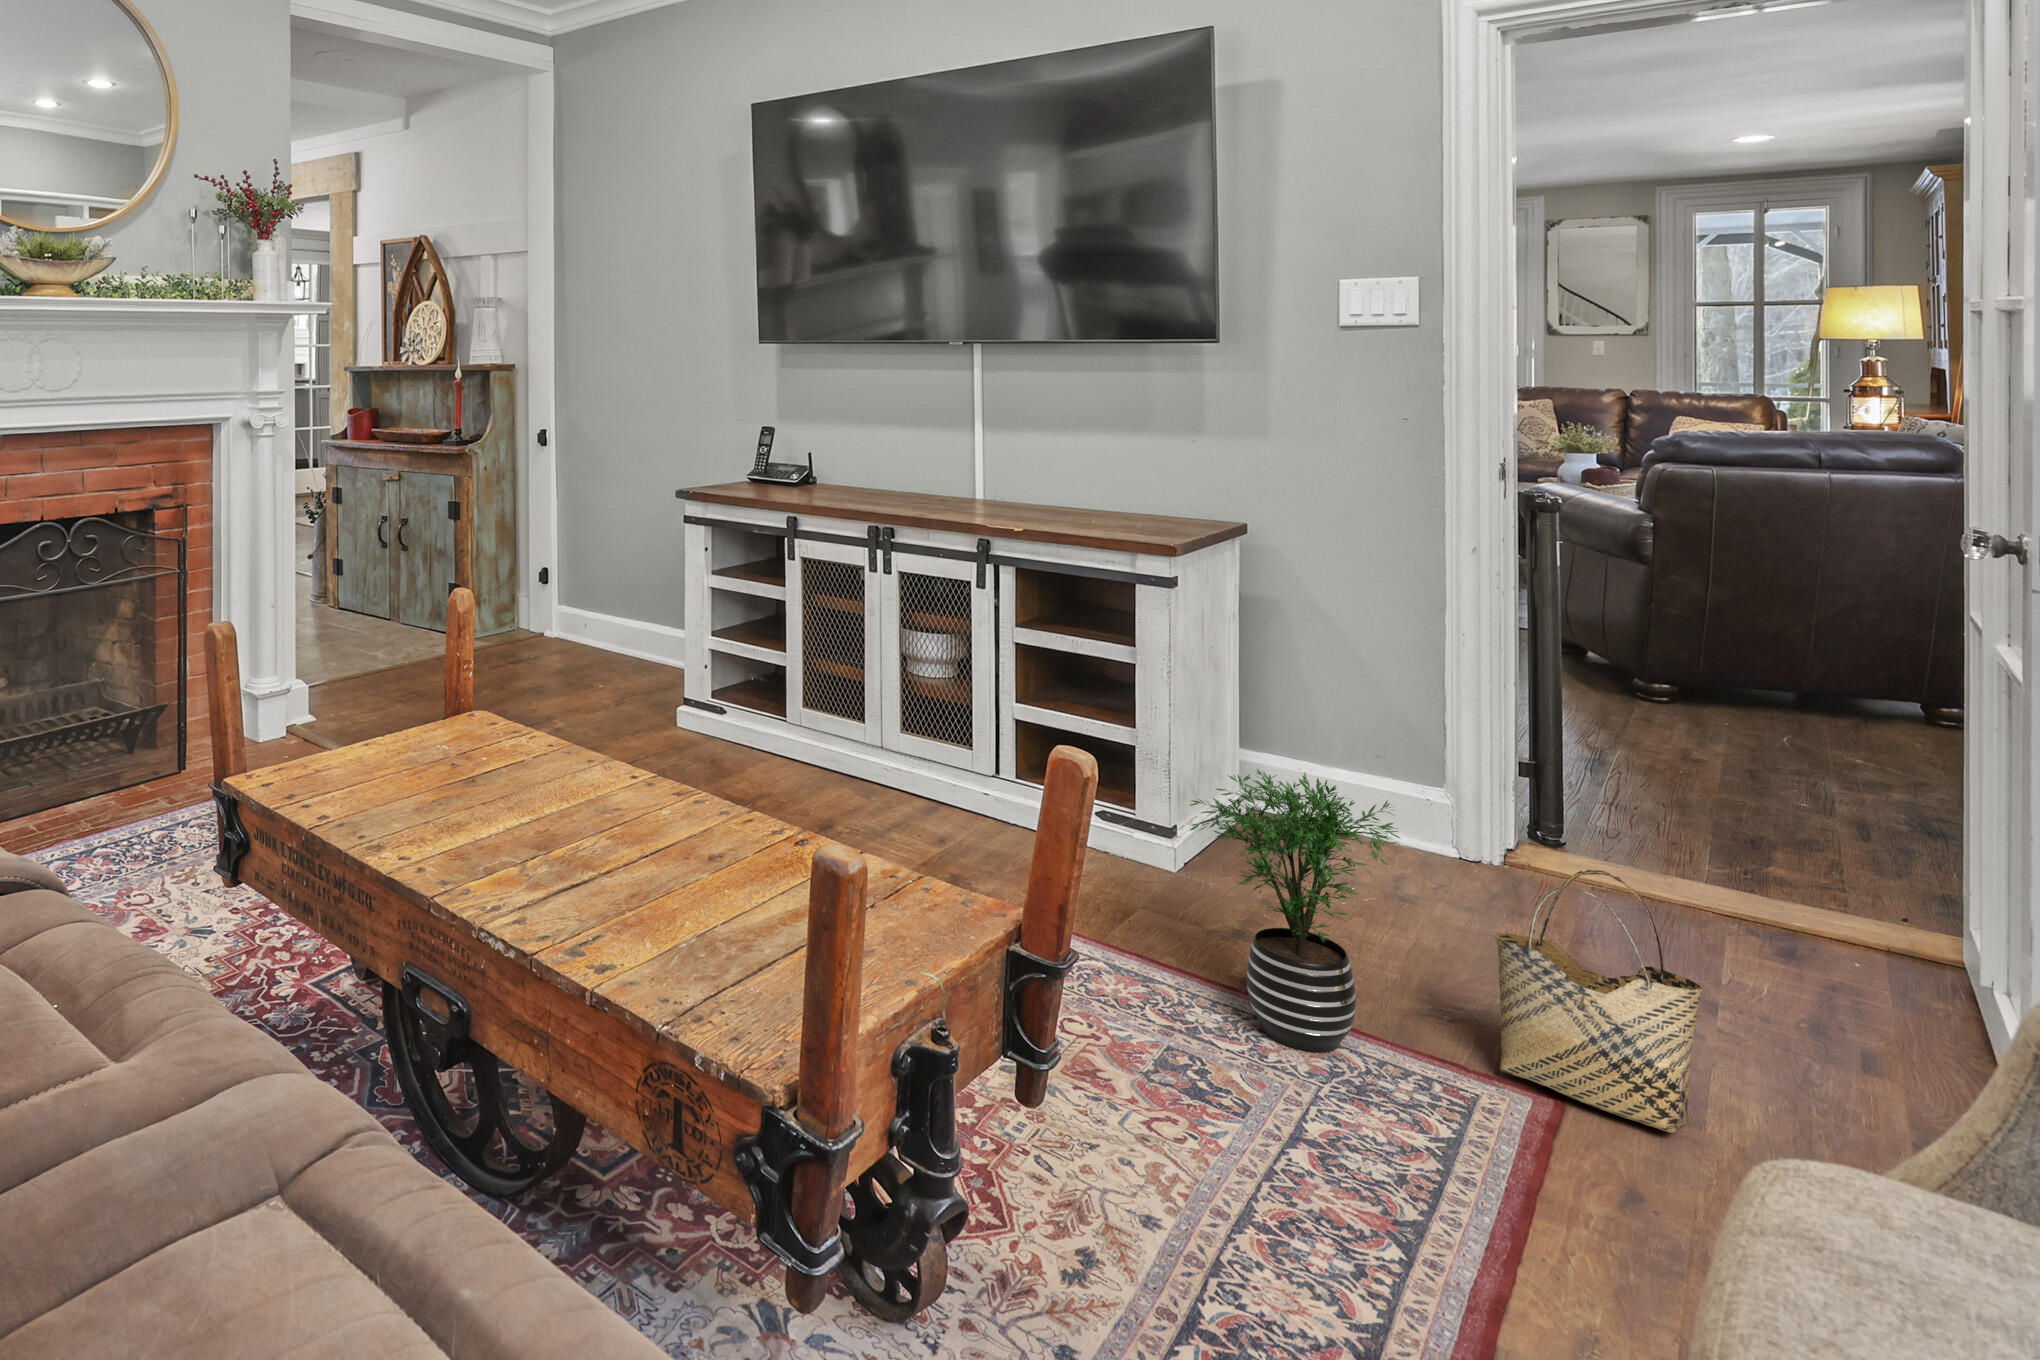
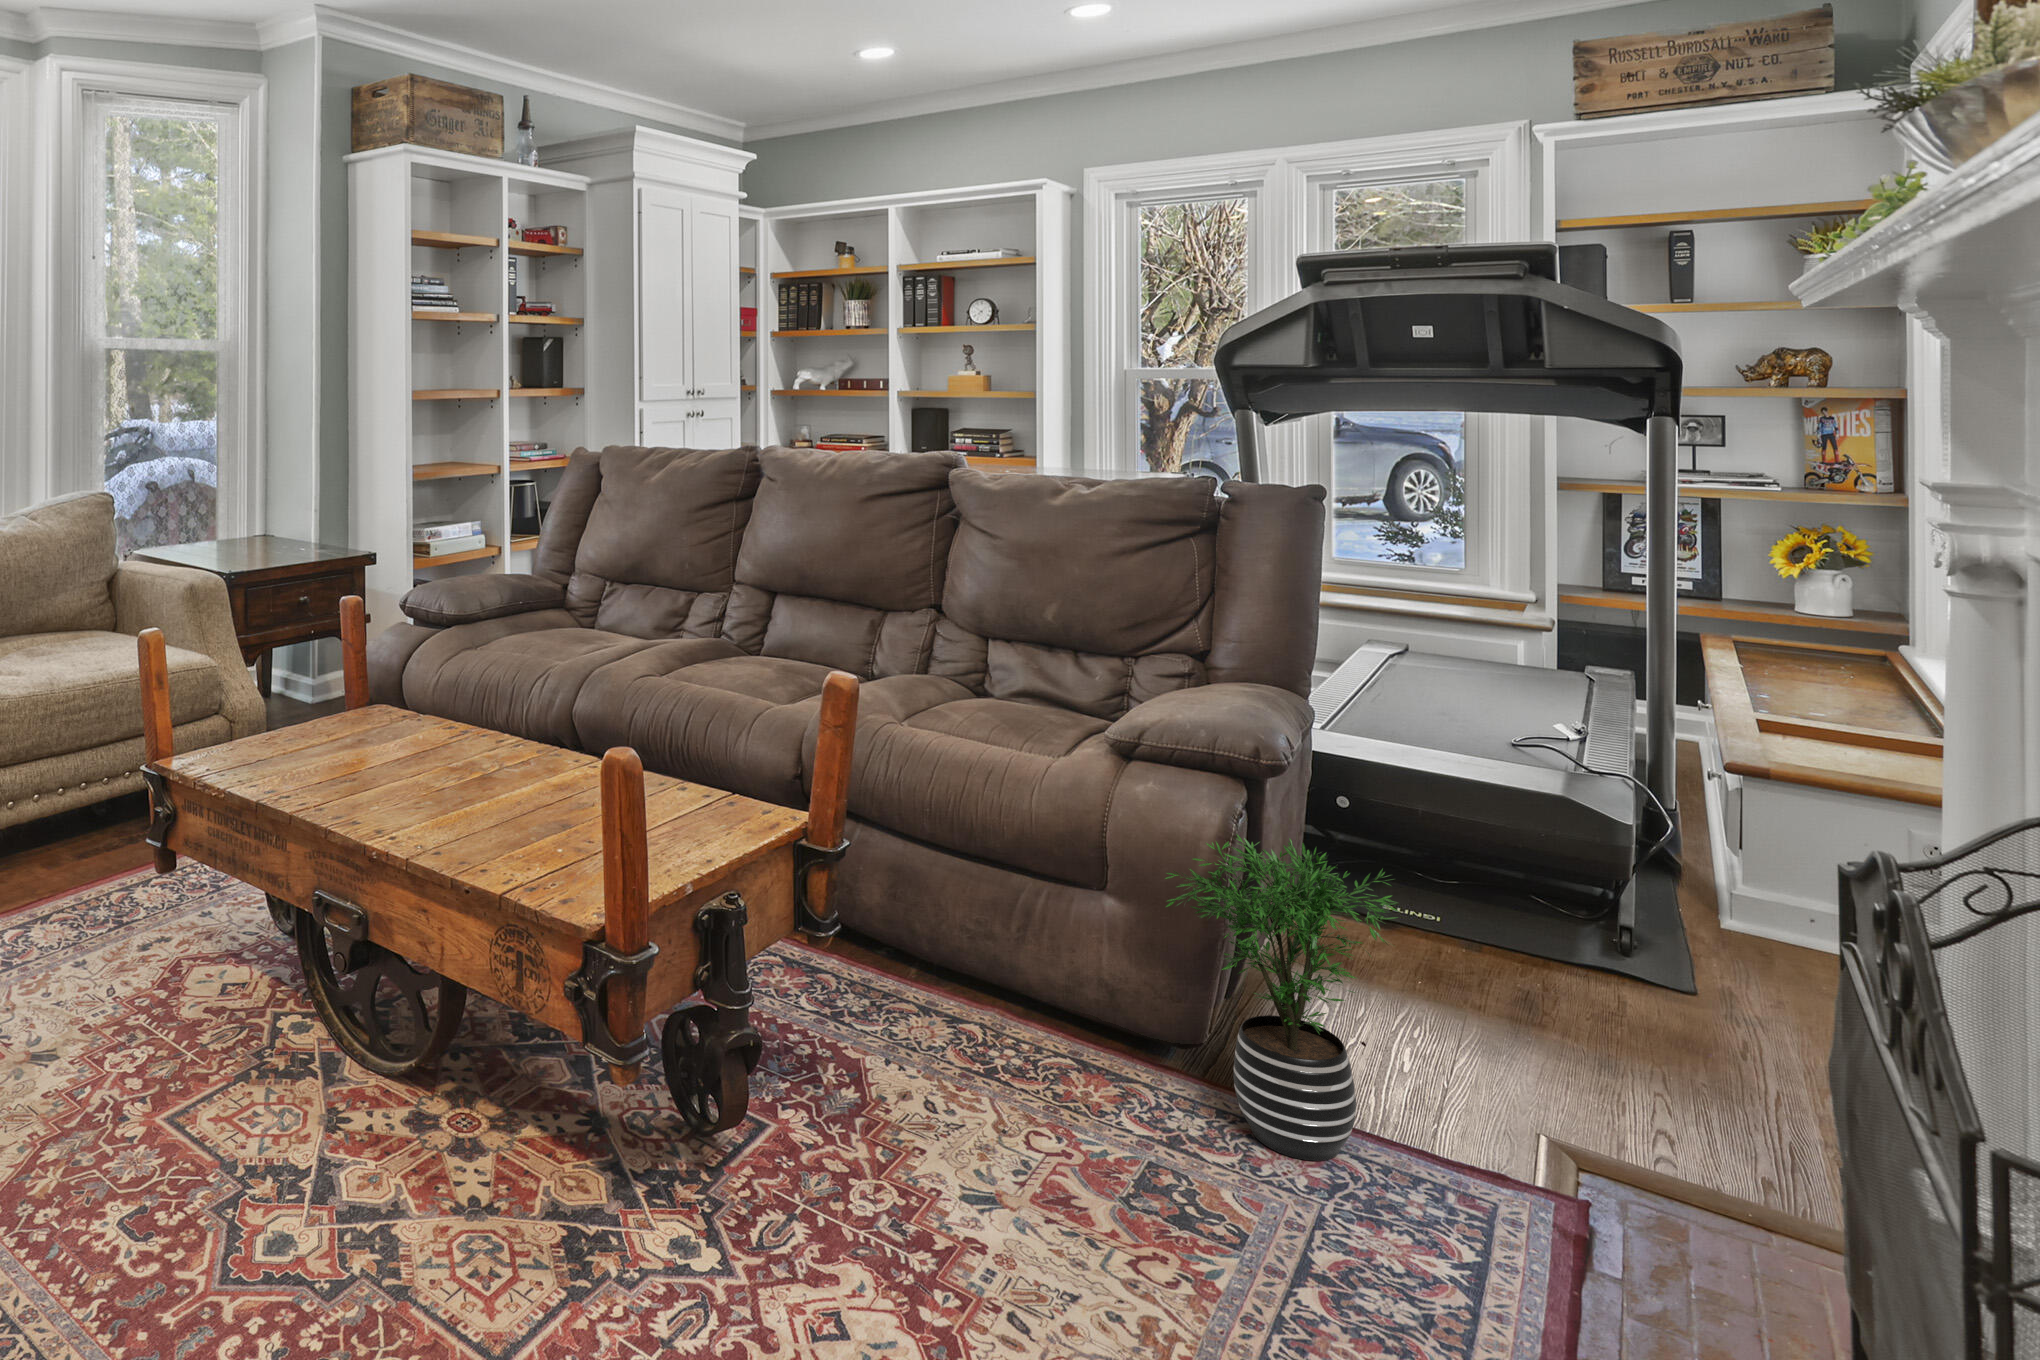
woven basket: present [1494,870,1703,1133] -> none [1505,944,1744,1250]

